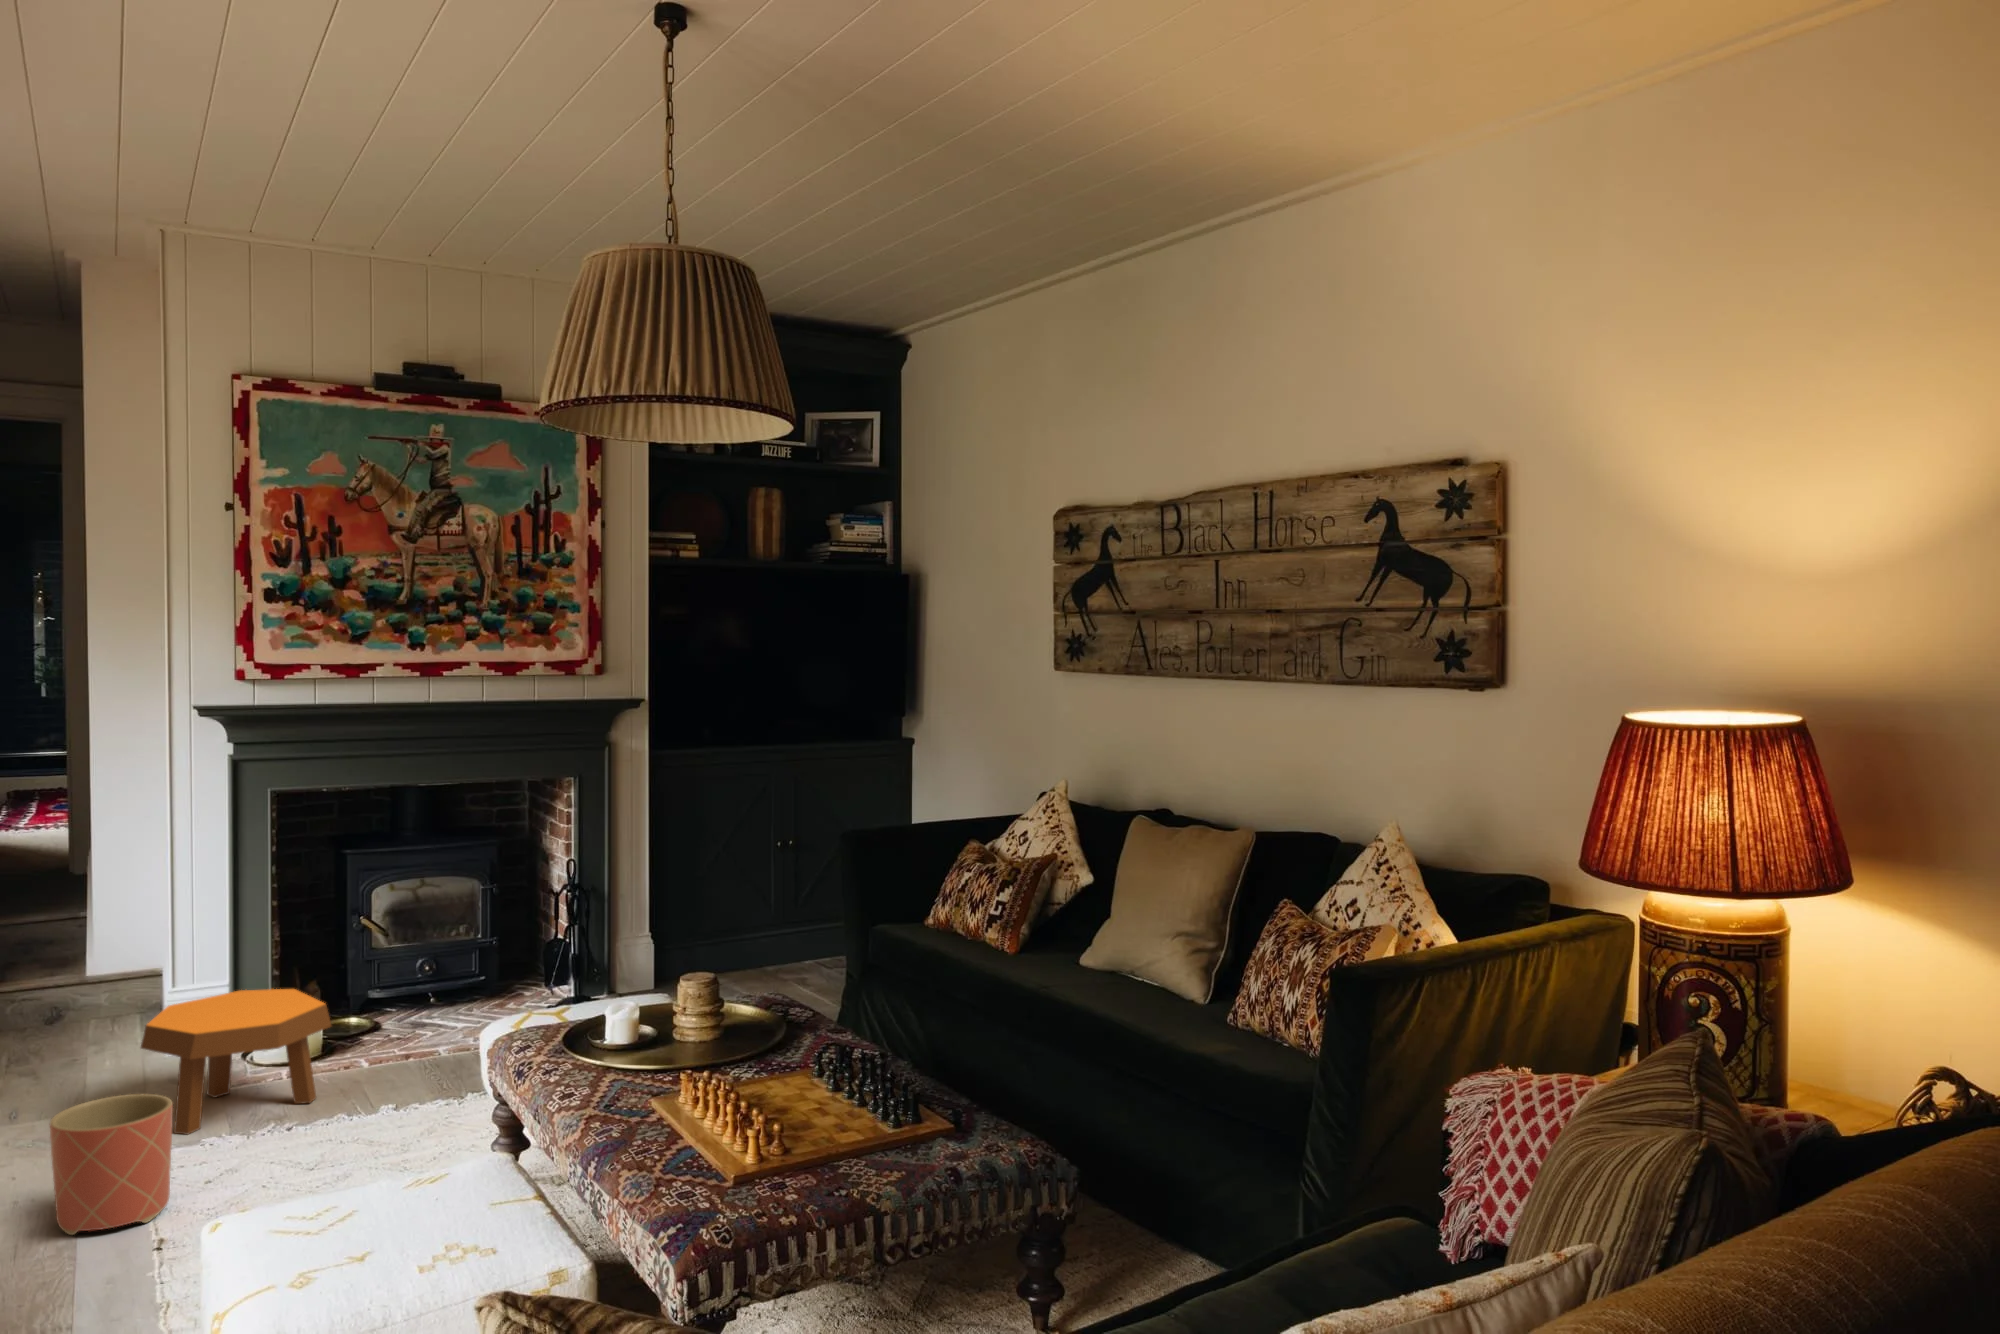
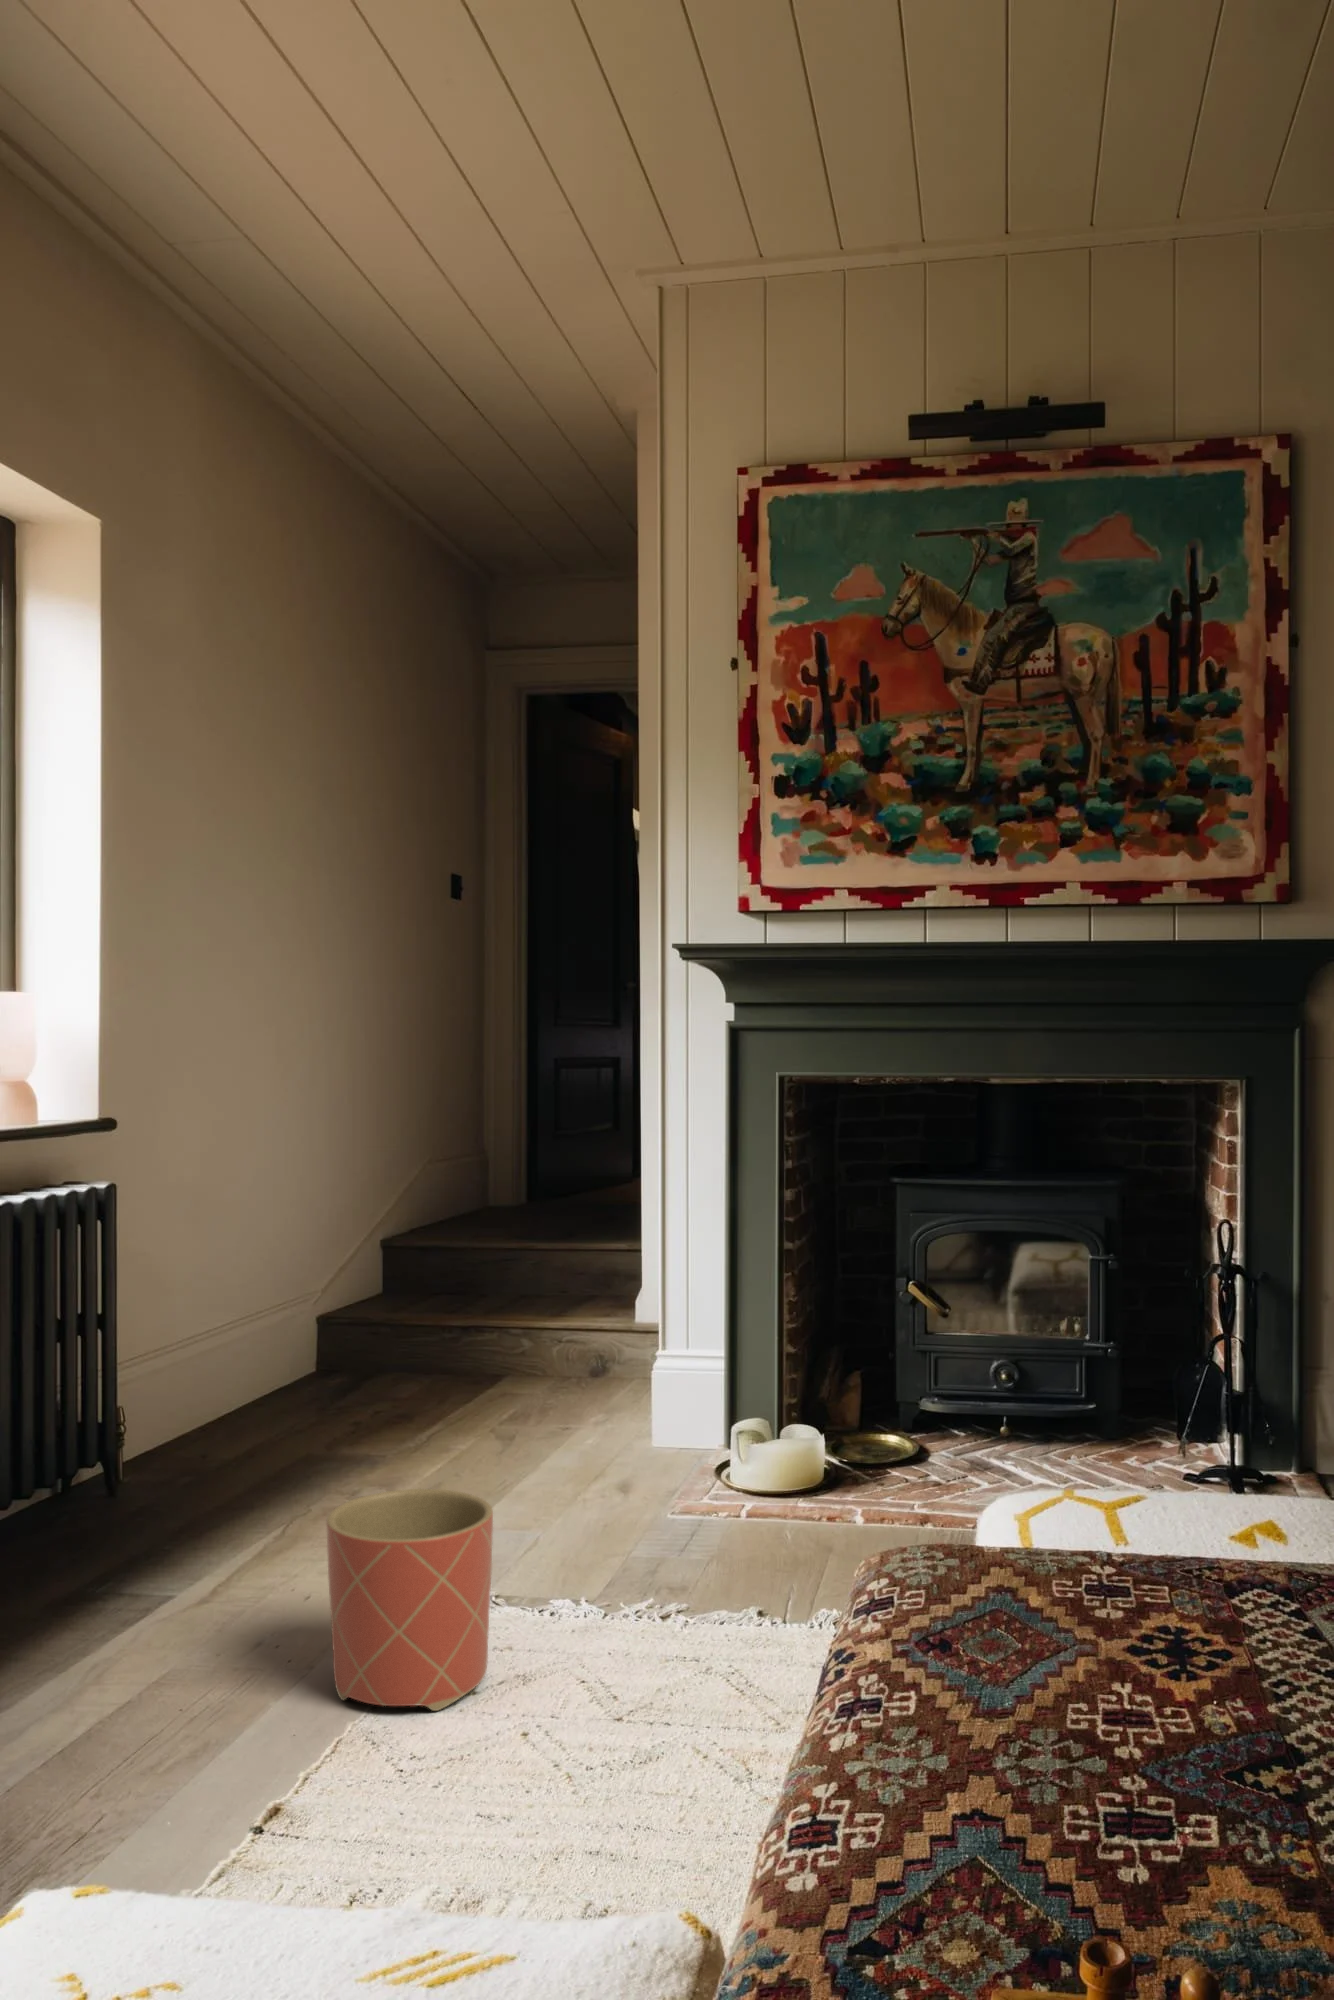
footstool: present [141,989,331,1135] -> none [549,1361,801,1569]

